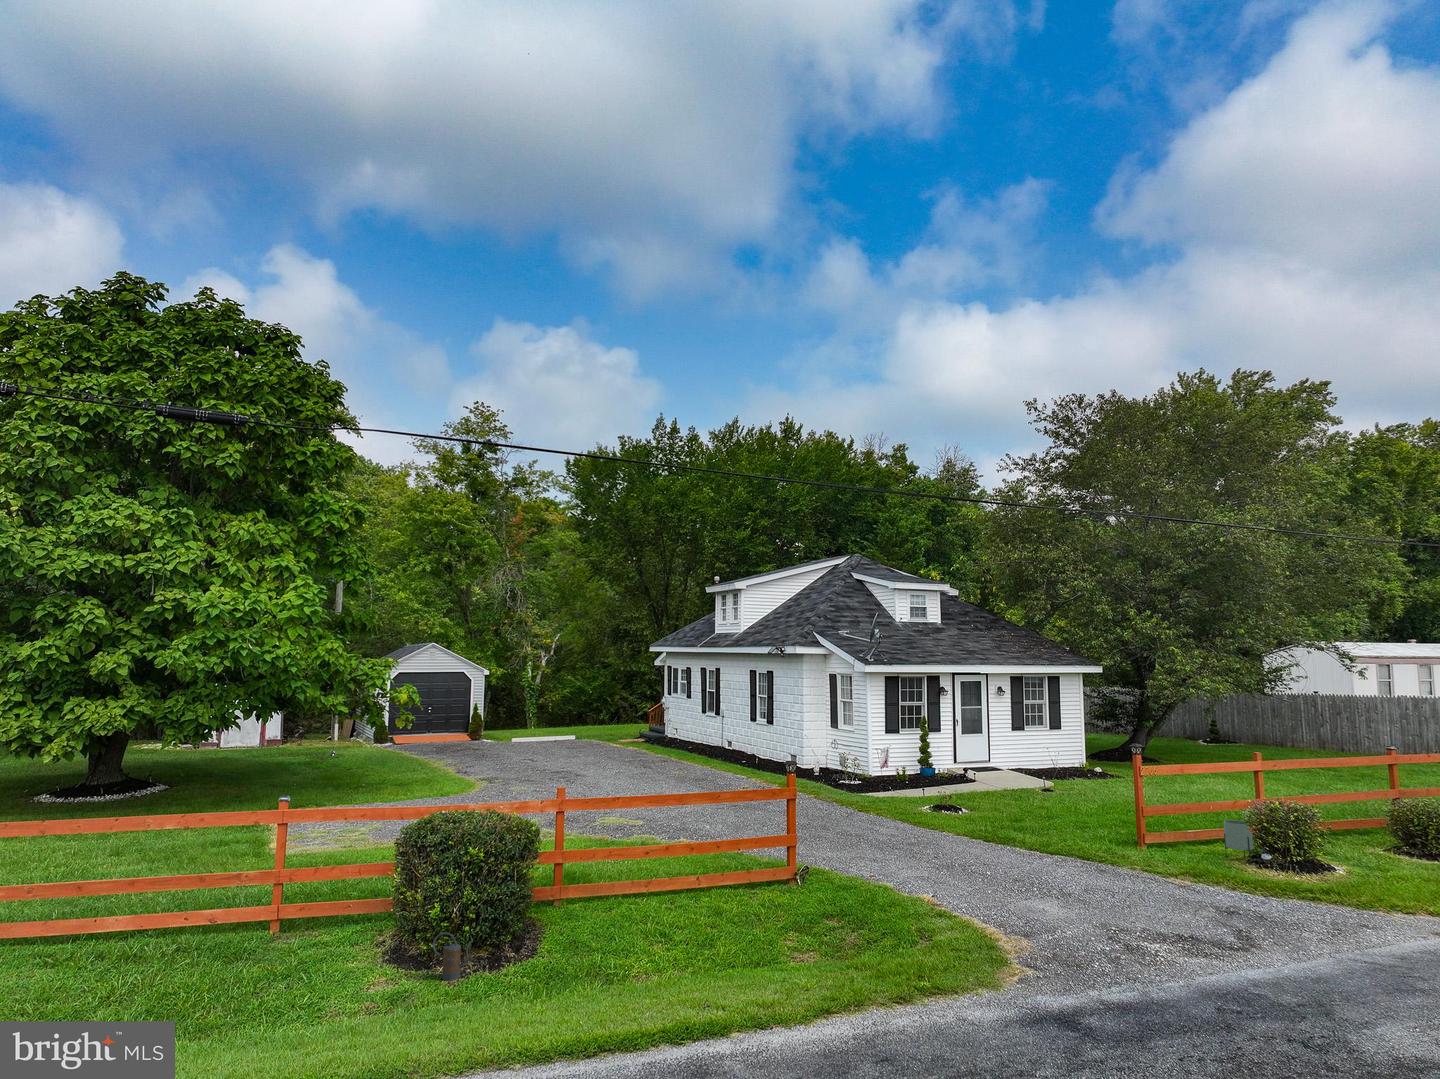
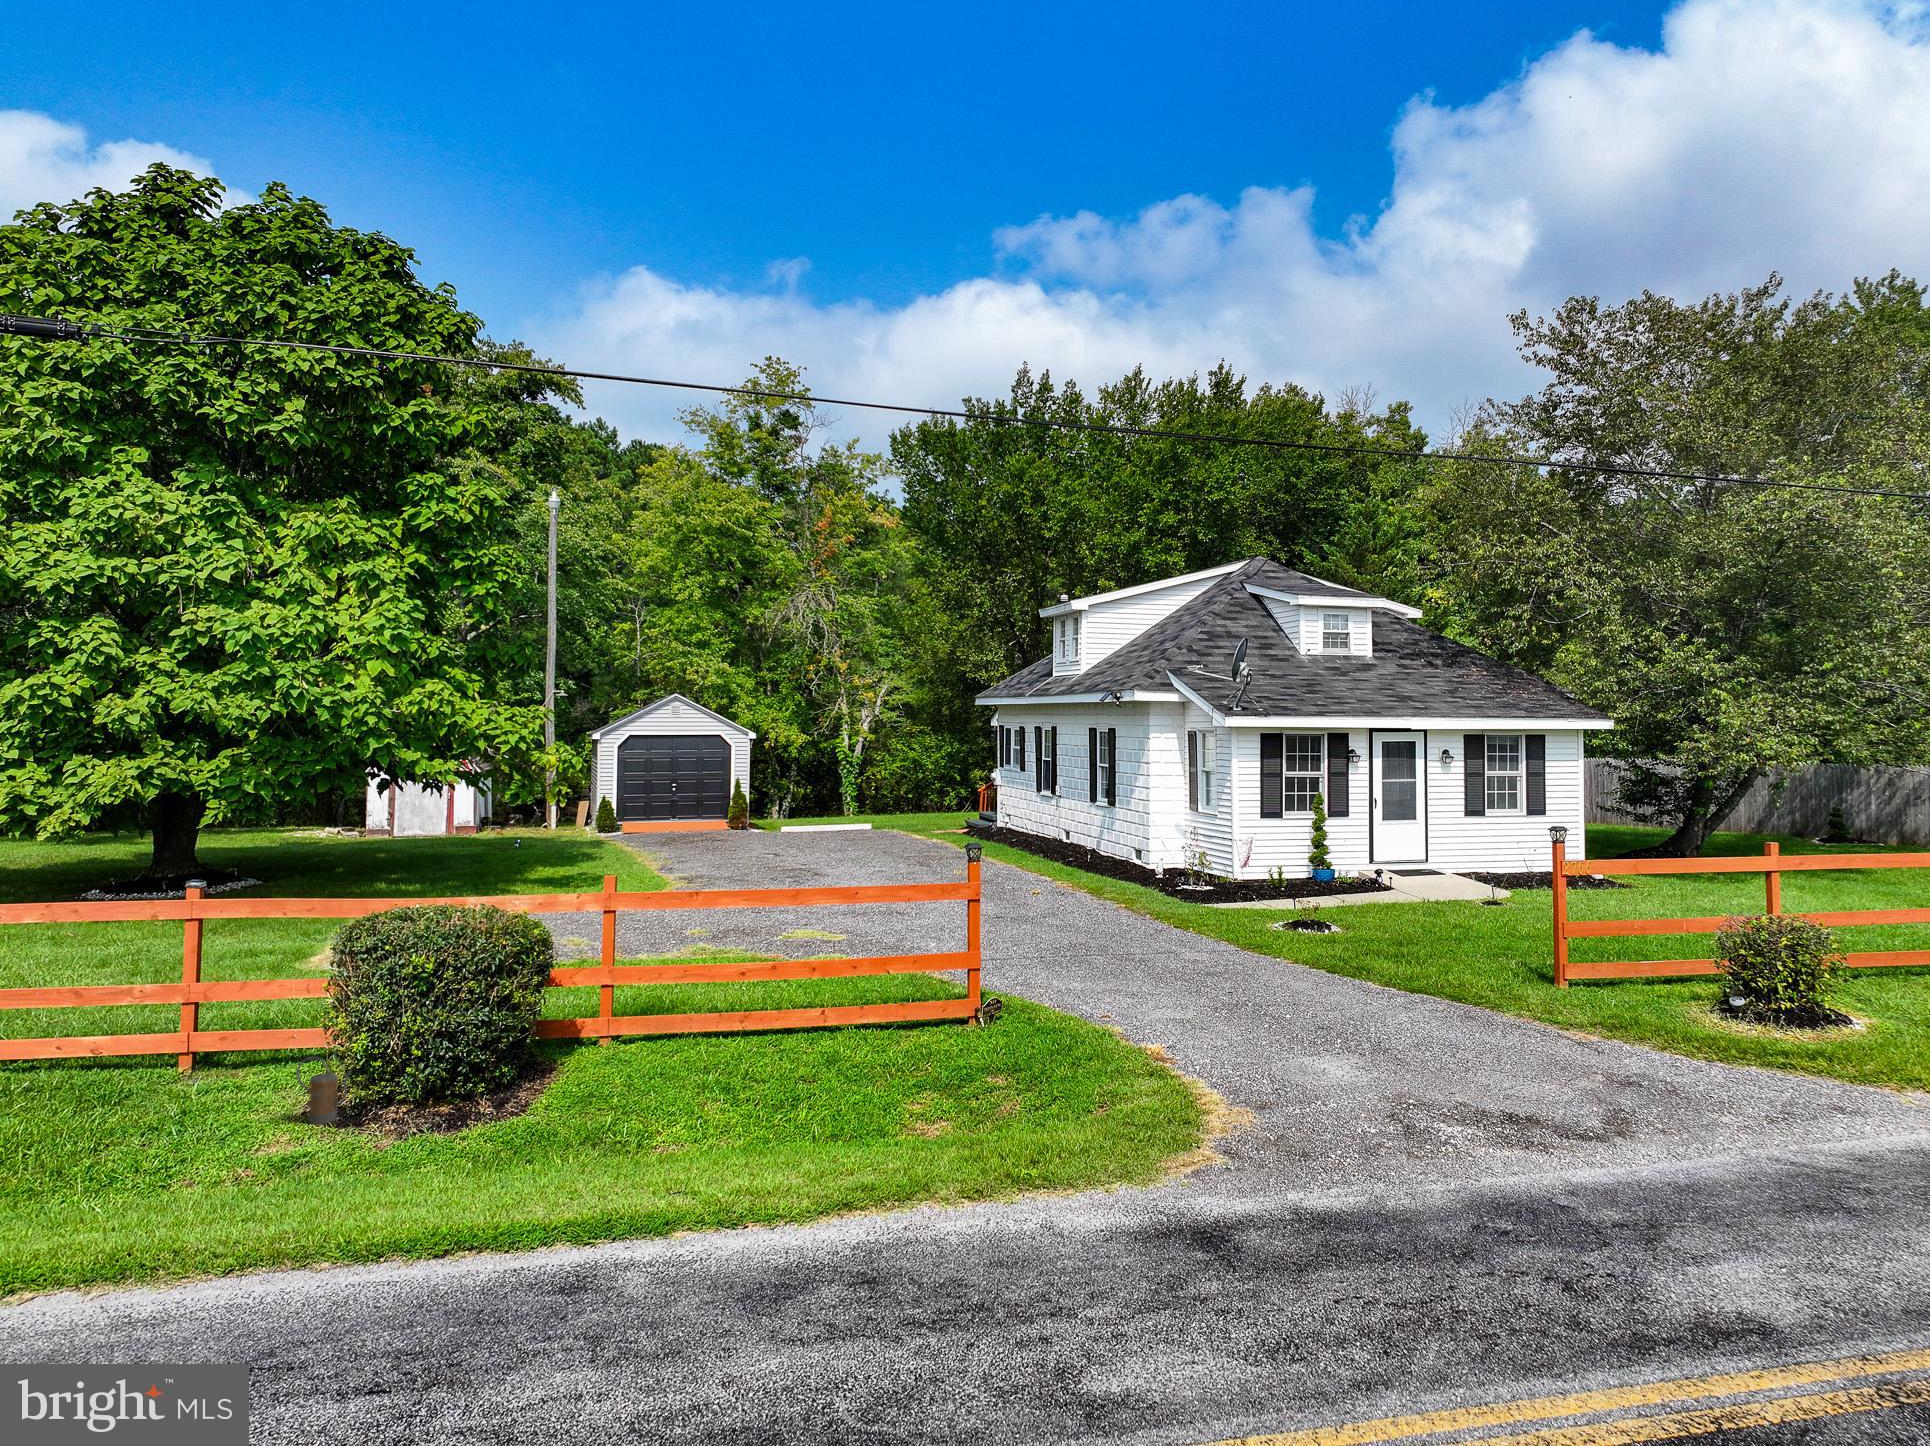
planter: present [1224,820,1253,862] -> none [1685,944,1730,1010]

